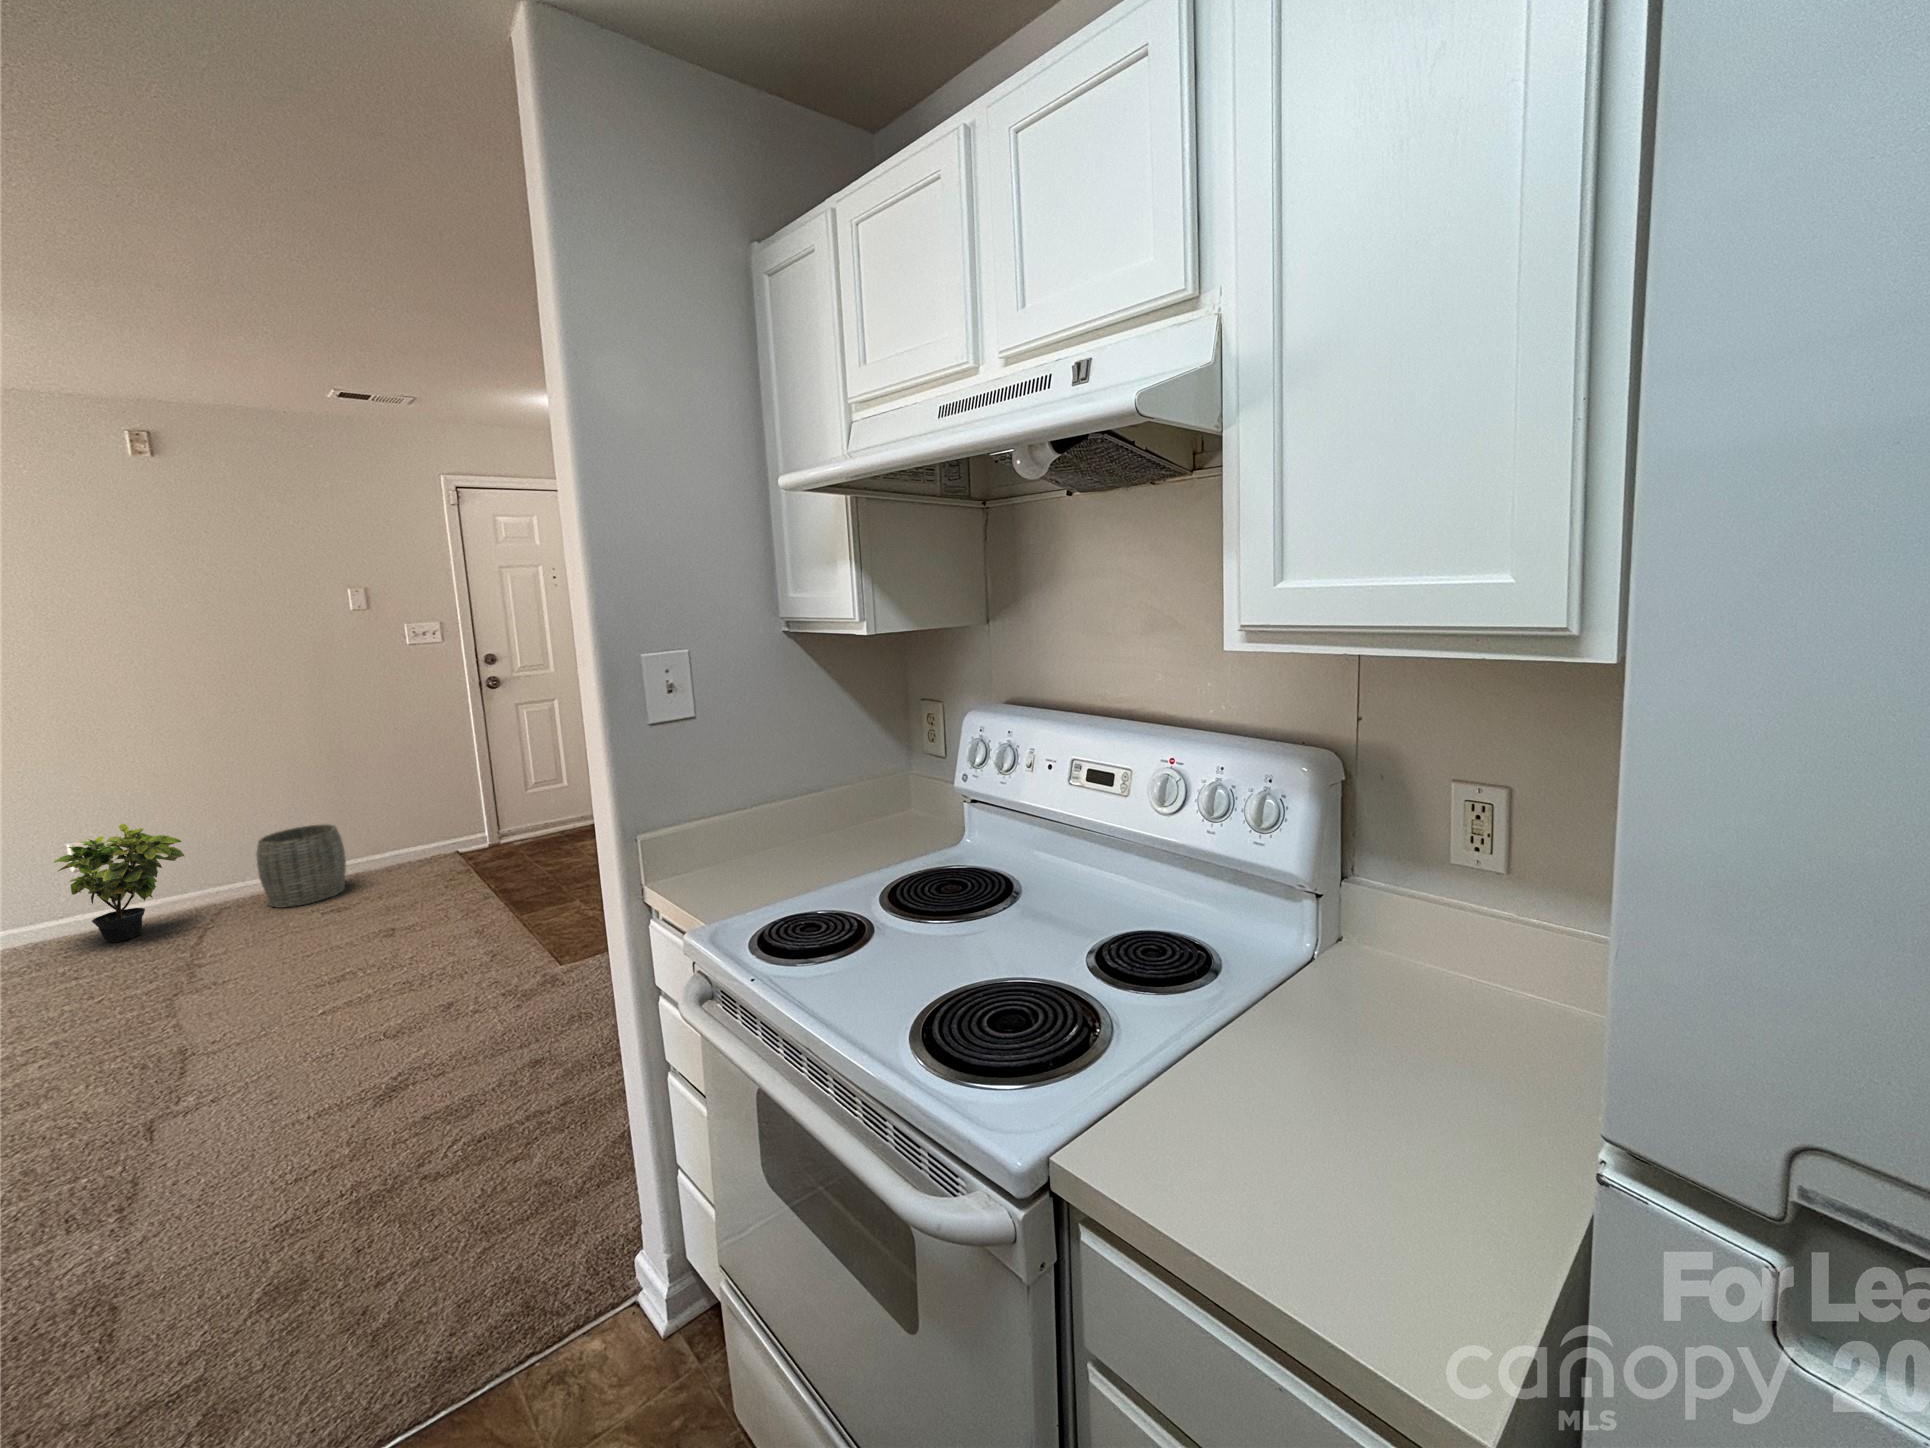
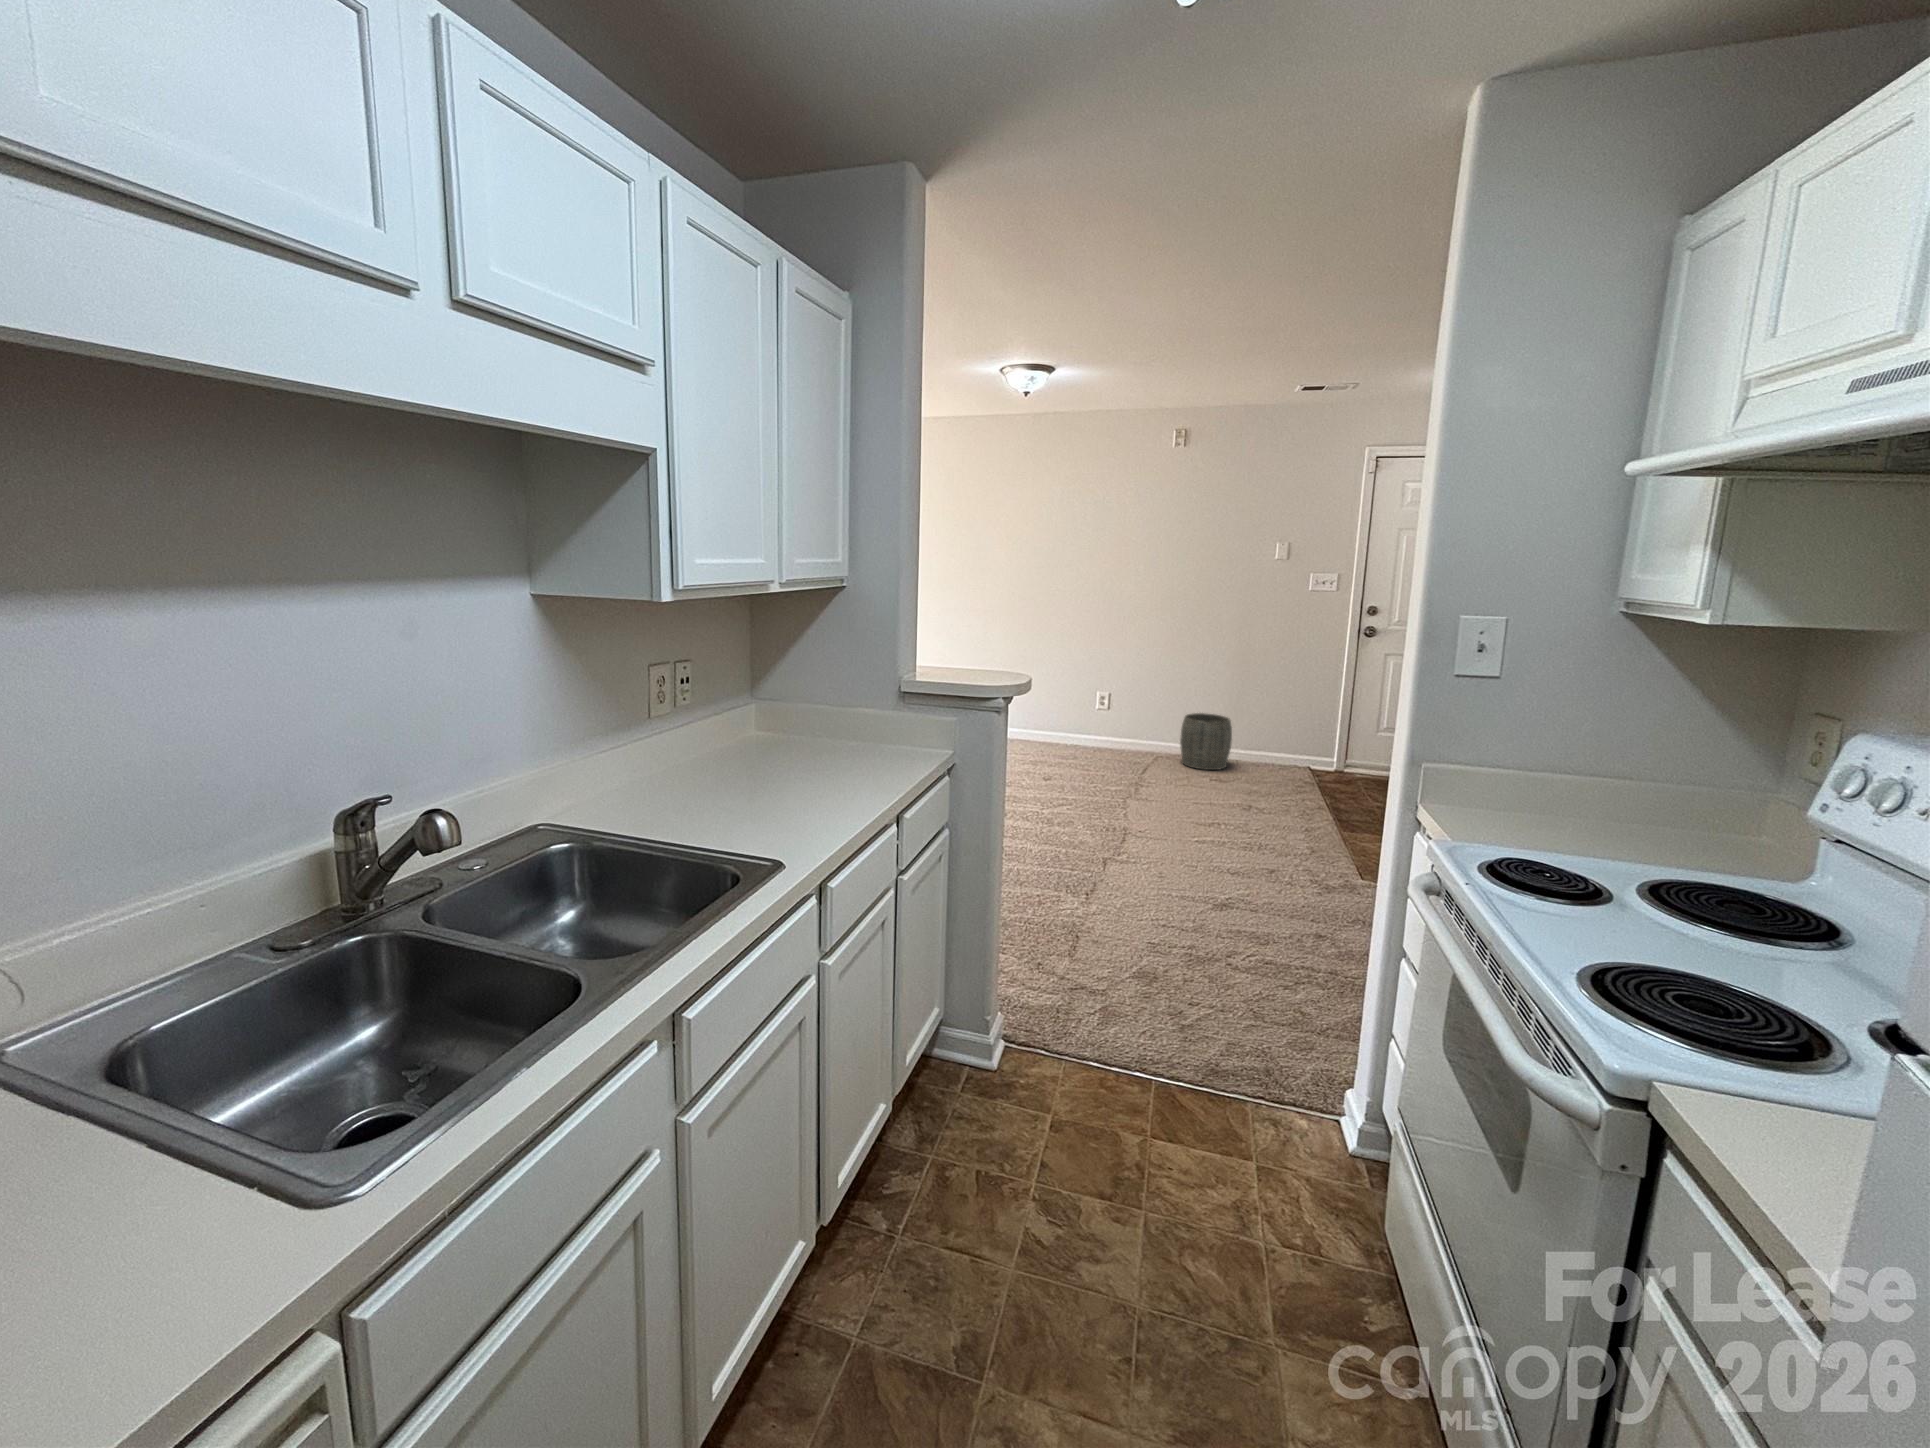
potted plant: present [53,824,184,942] -> none [1089,684,1147,757]

